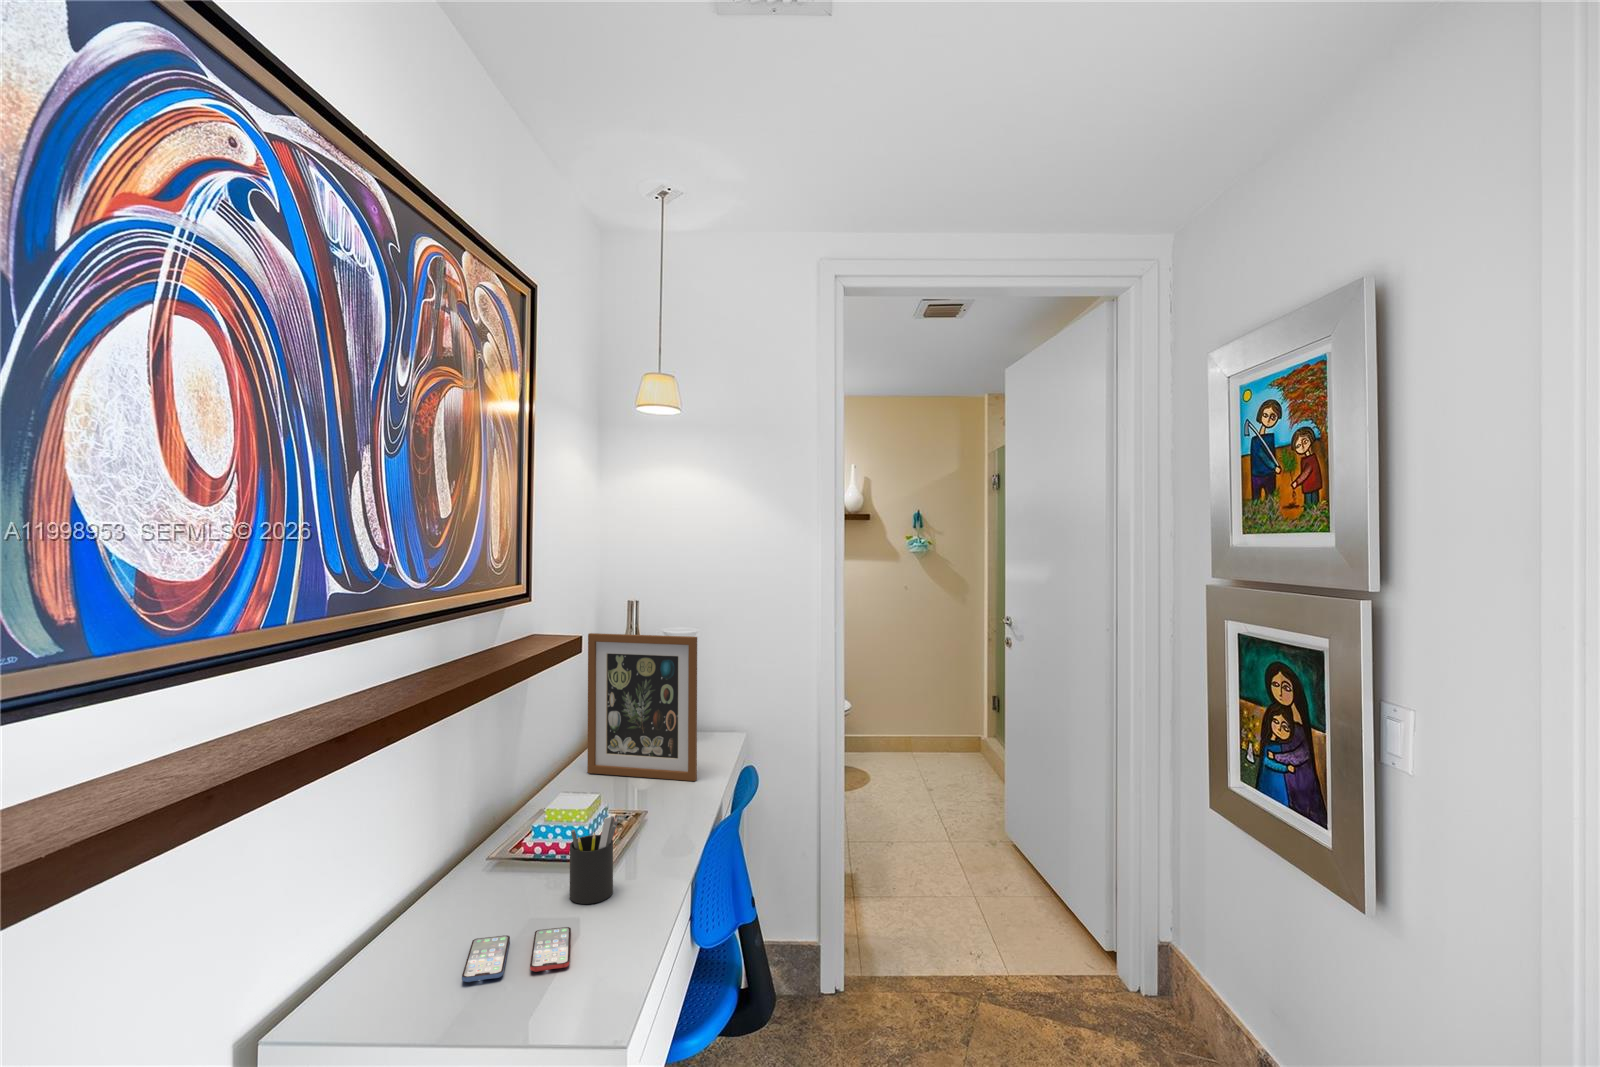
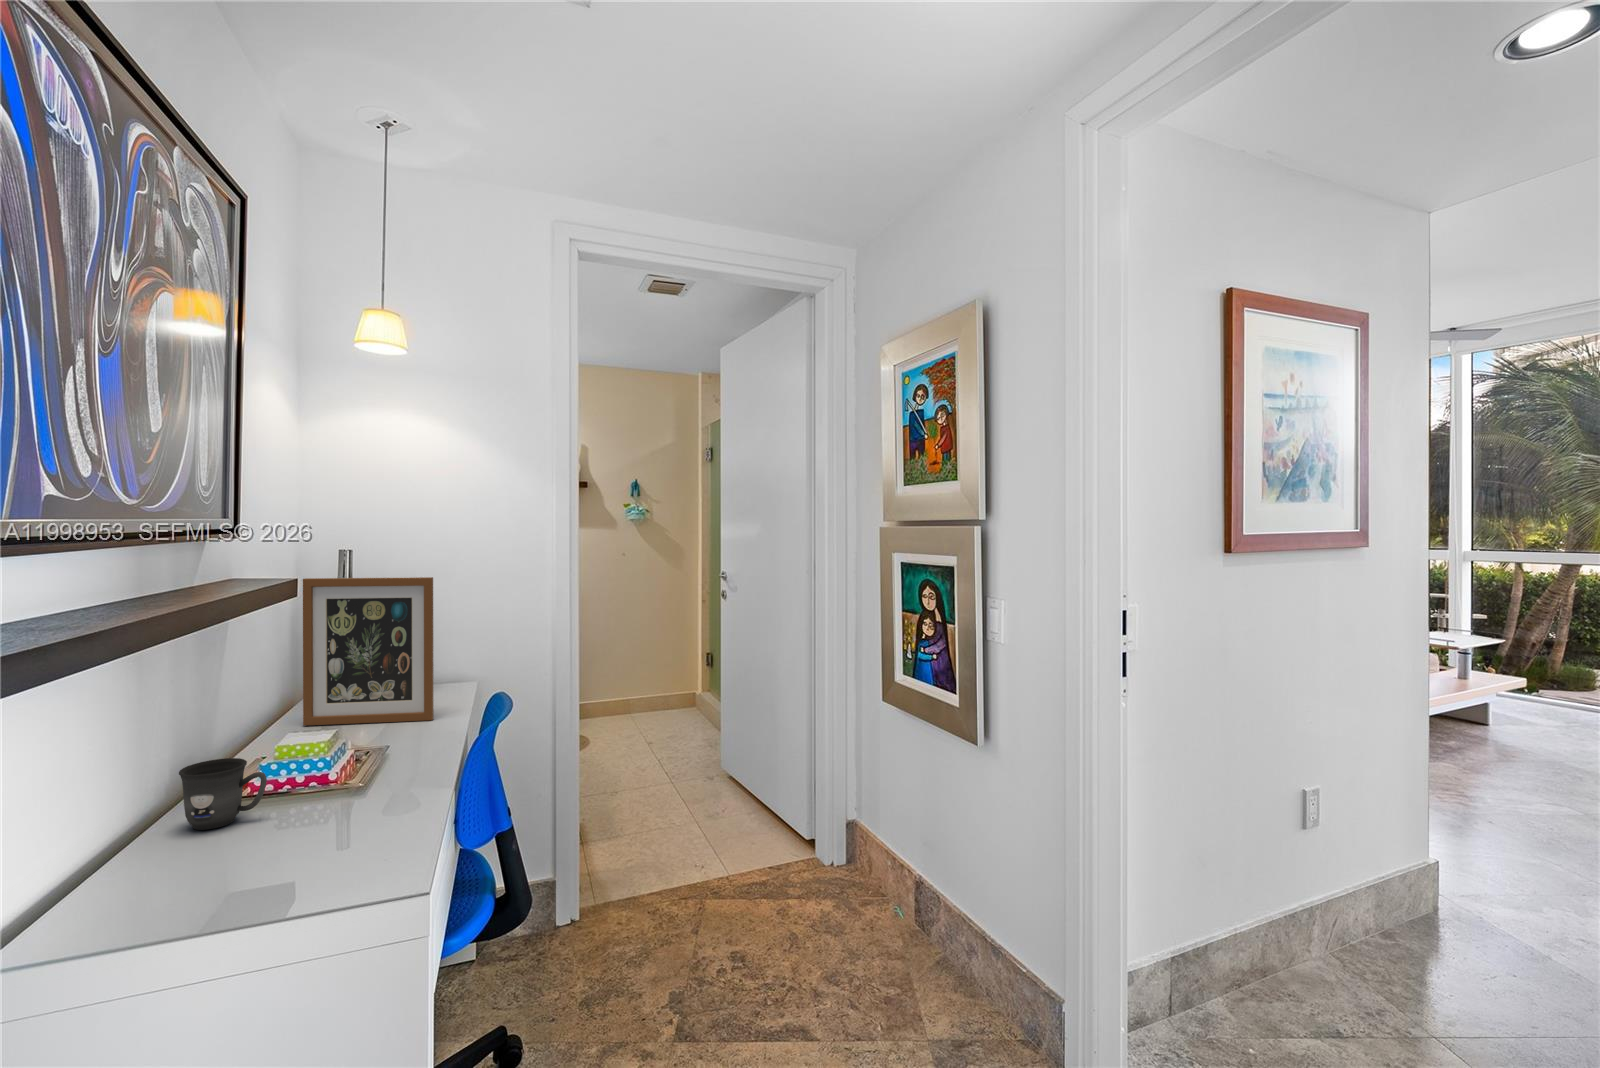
pen holder: present [570,816,618,904] -> none [323,728,376,815]
mug: none [453,827,523,900] -> present [179,758,267,830]
smartphone: present [462,927,571,982] -> none [224,830,344,882]

